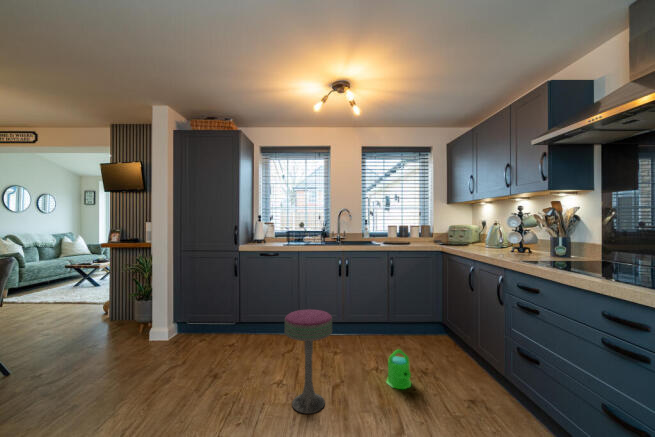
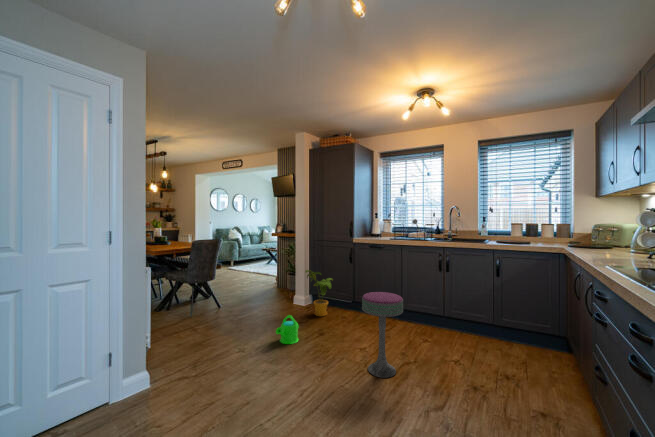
house plant: none [174,293,214,352] -> present [305,270,333,316]
watering can: present [386,349,411,389] -> present [276,315,299,344]

